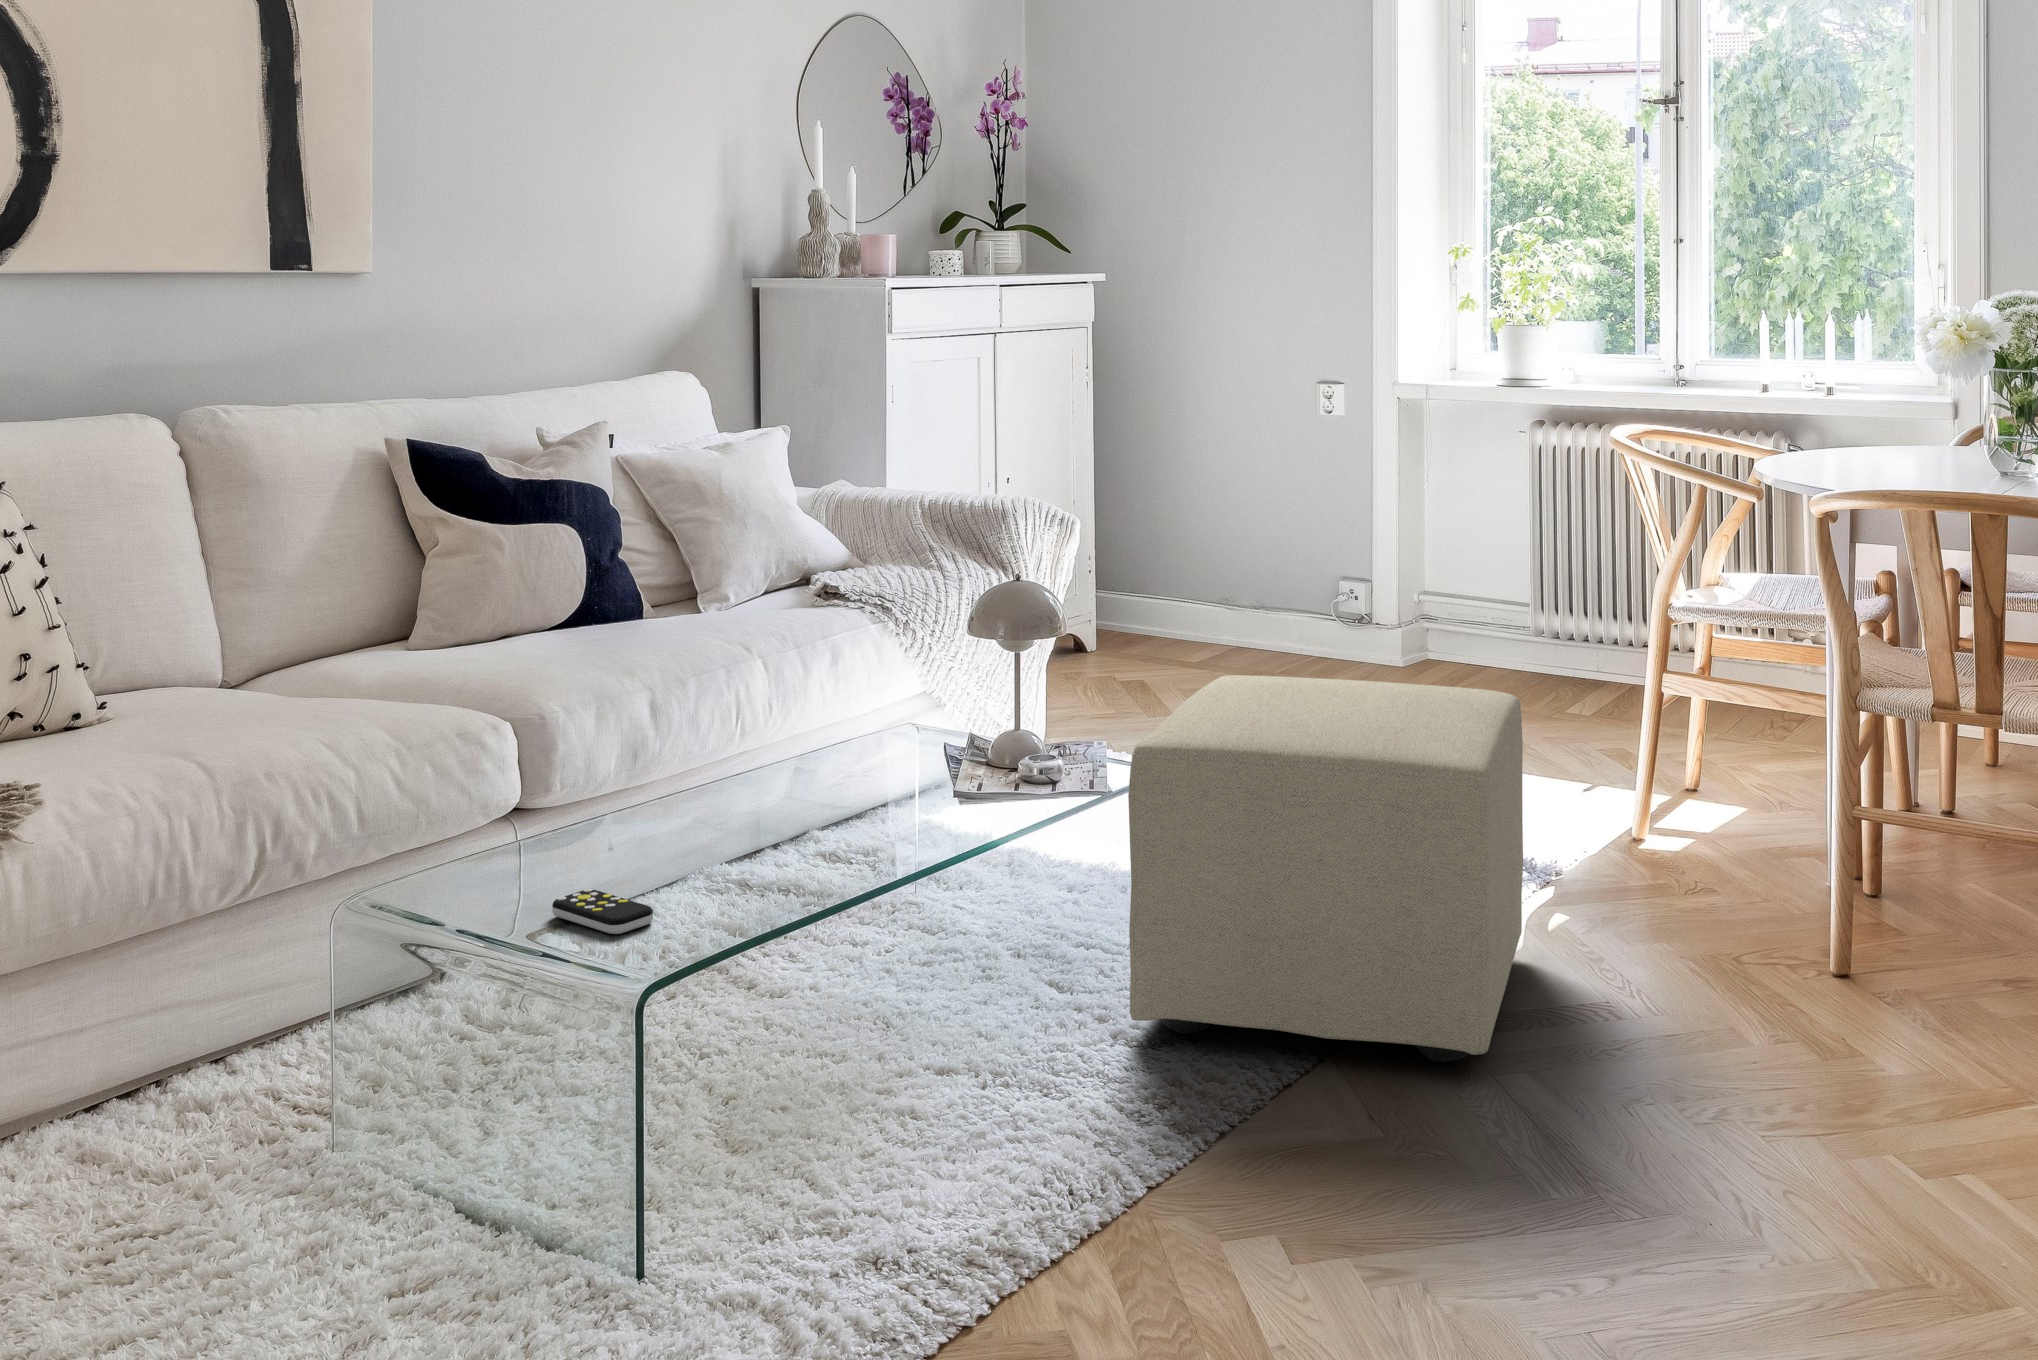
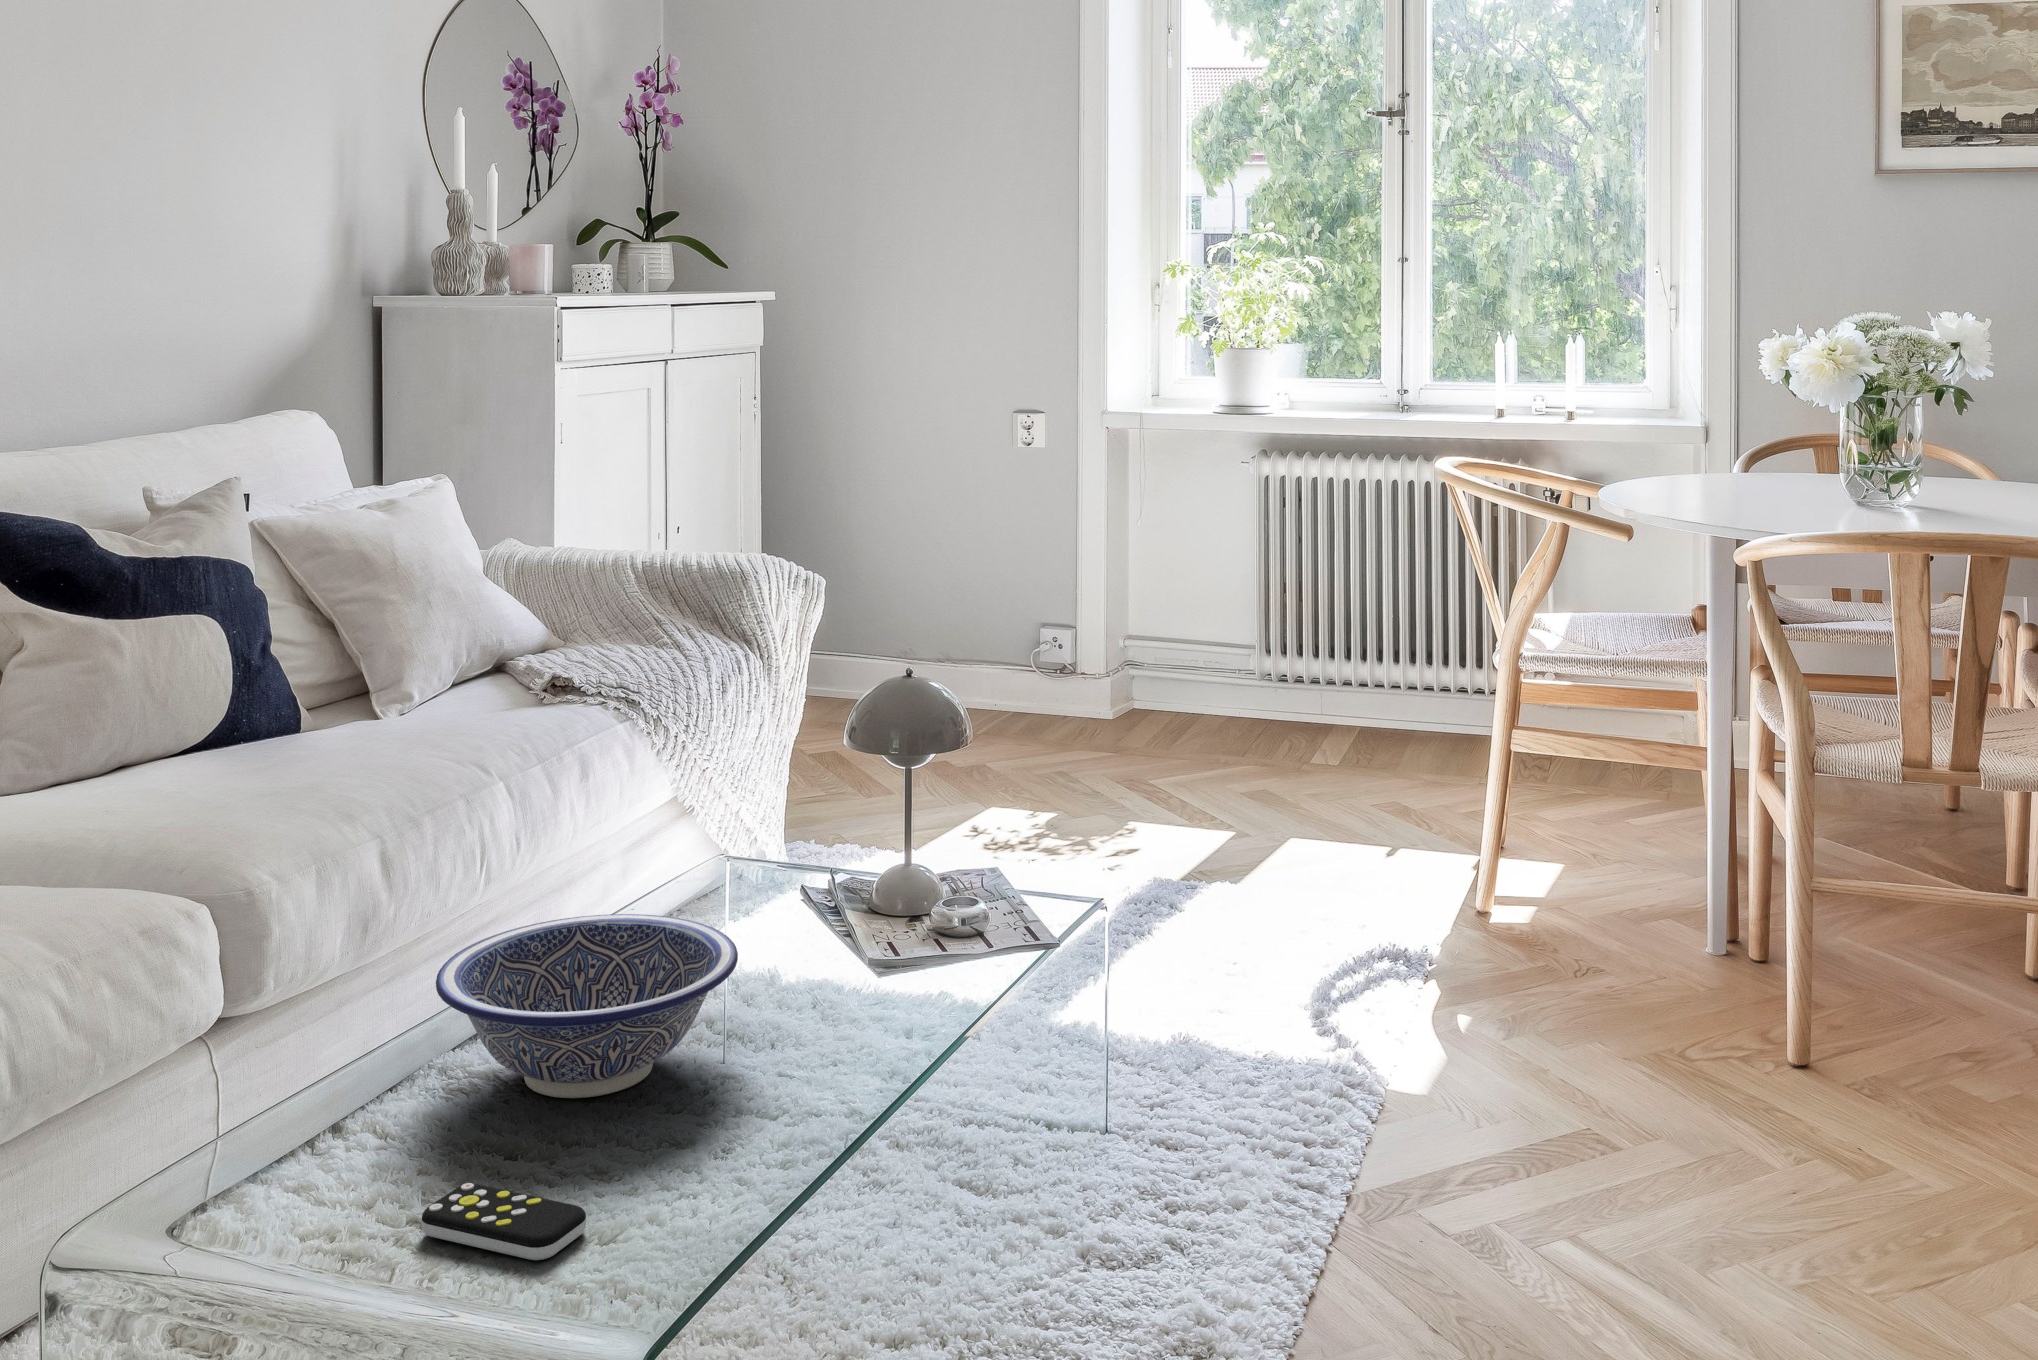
ottoman: present [1128,675,1523,1061] -> none [1096,772,1553,1244]
decorative bowl: none [607,738,823,855] -> present [436,914,738,1098]

